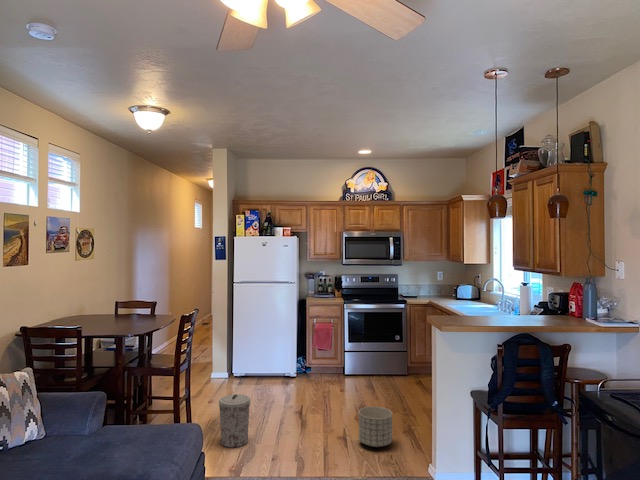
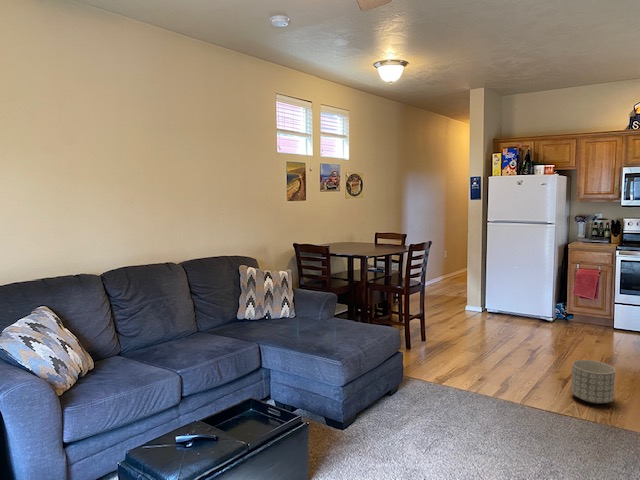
trash can: present [219,394,250,448] -> none [434,321,463,366]

